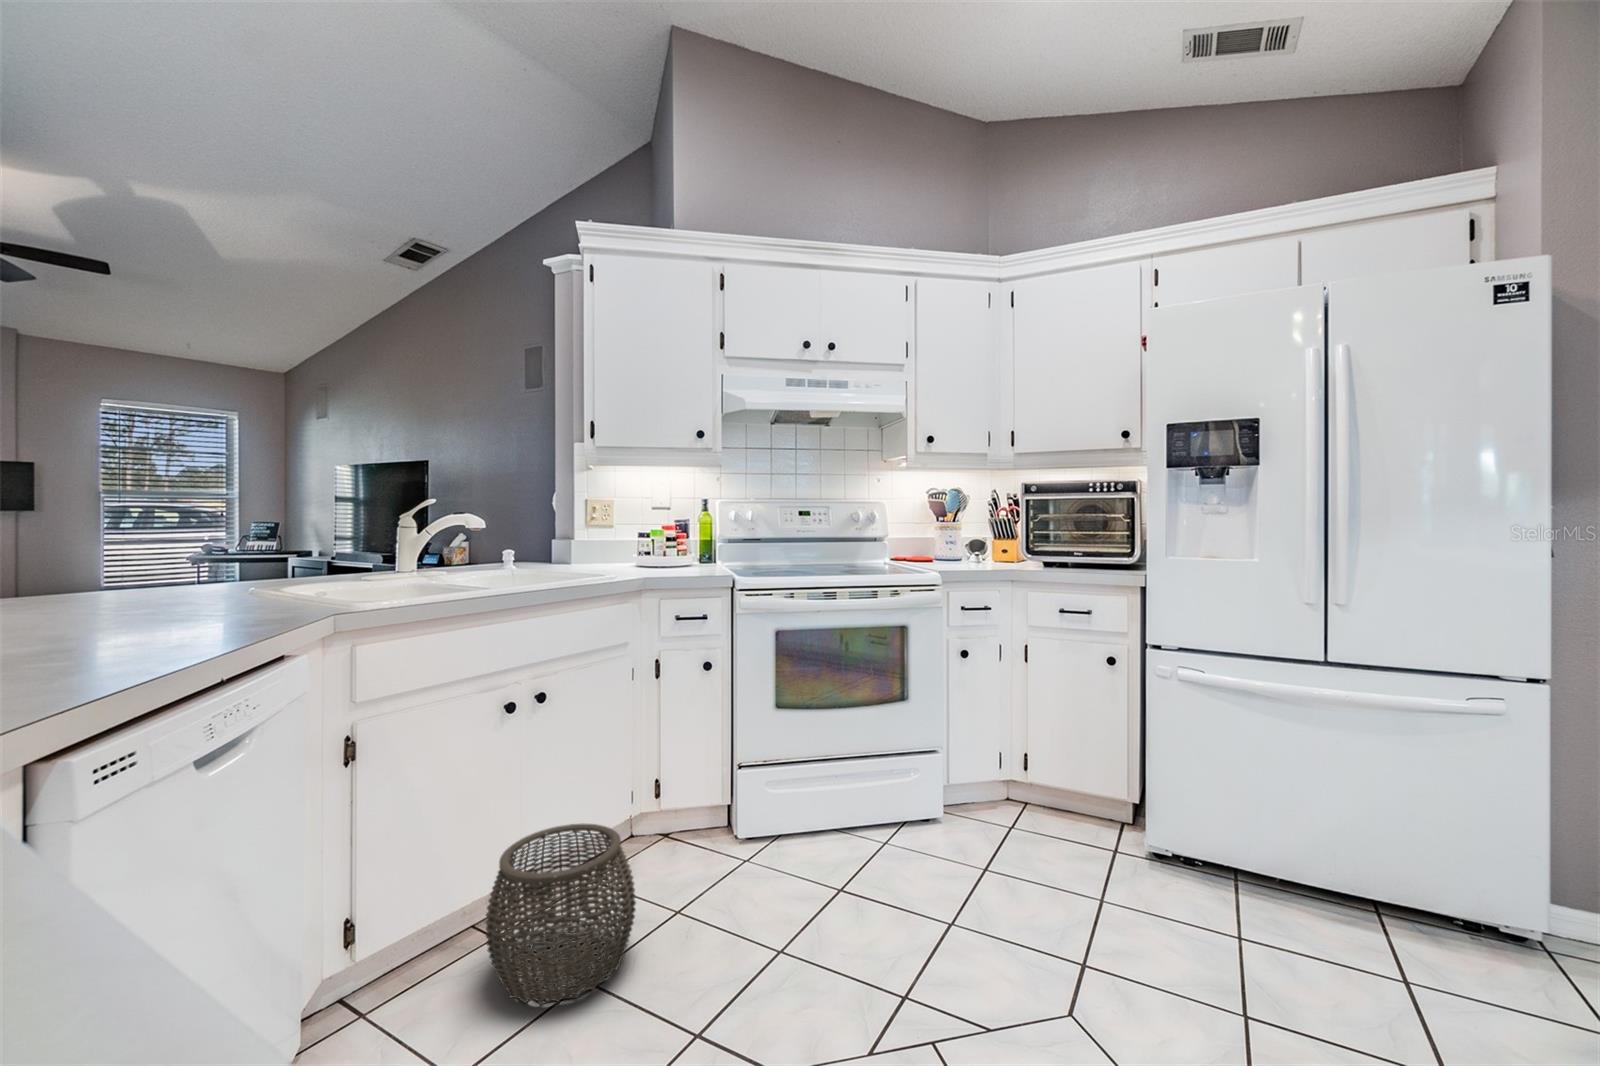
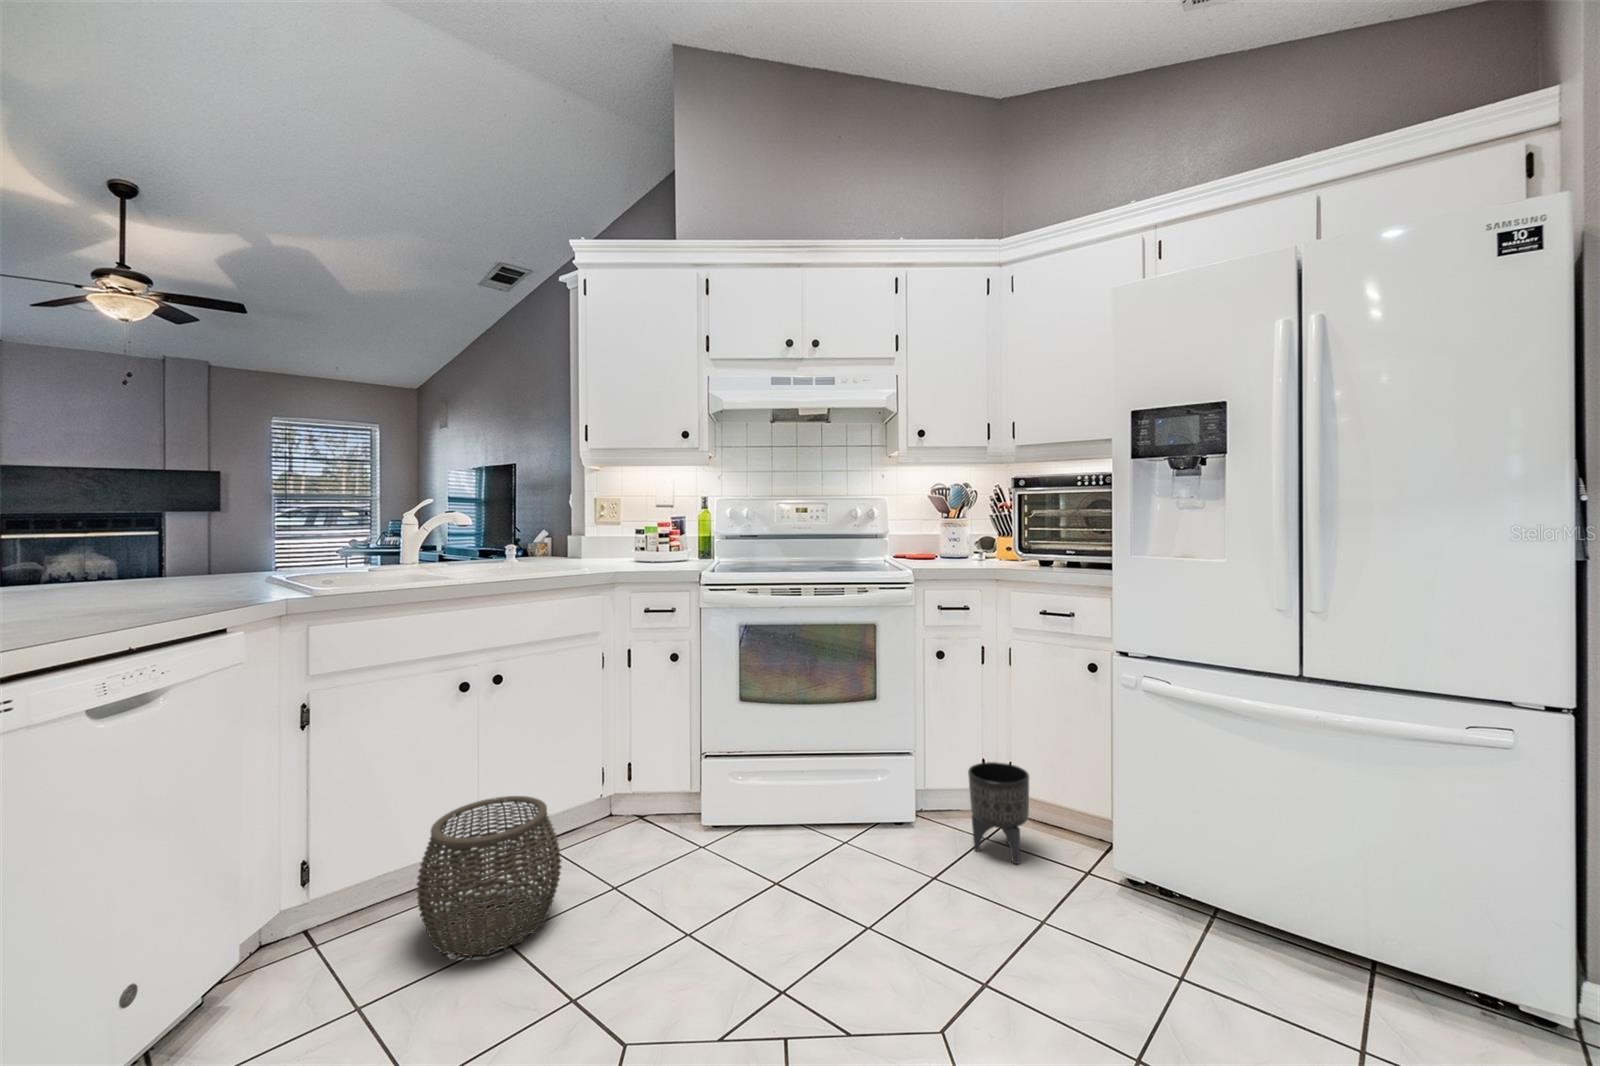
planter: none [1006,757,1065,853] -> present [968,762,1029,864]

